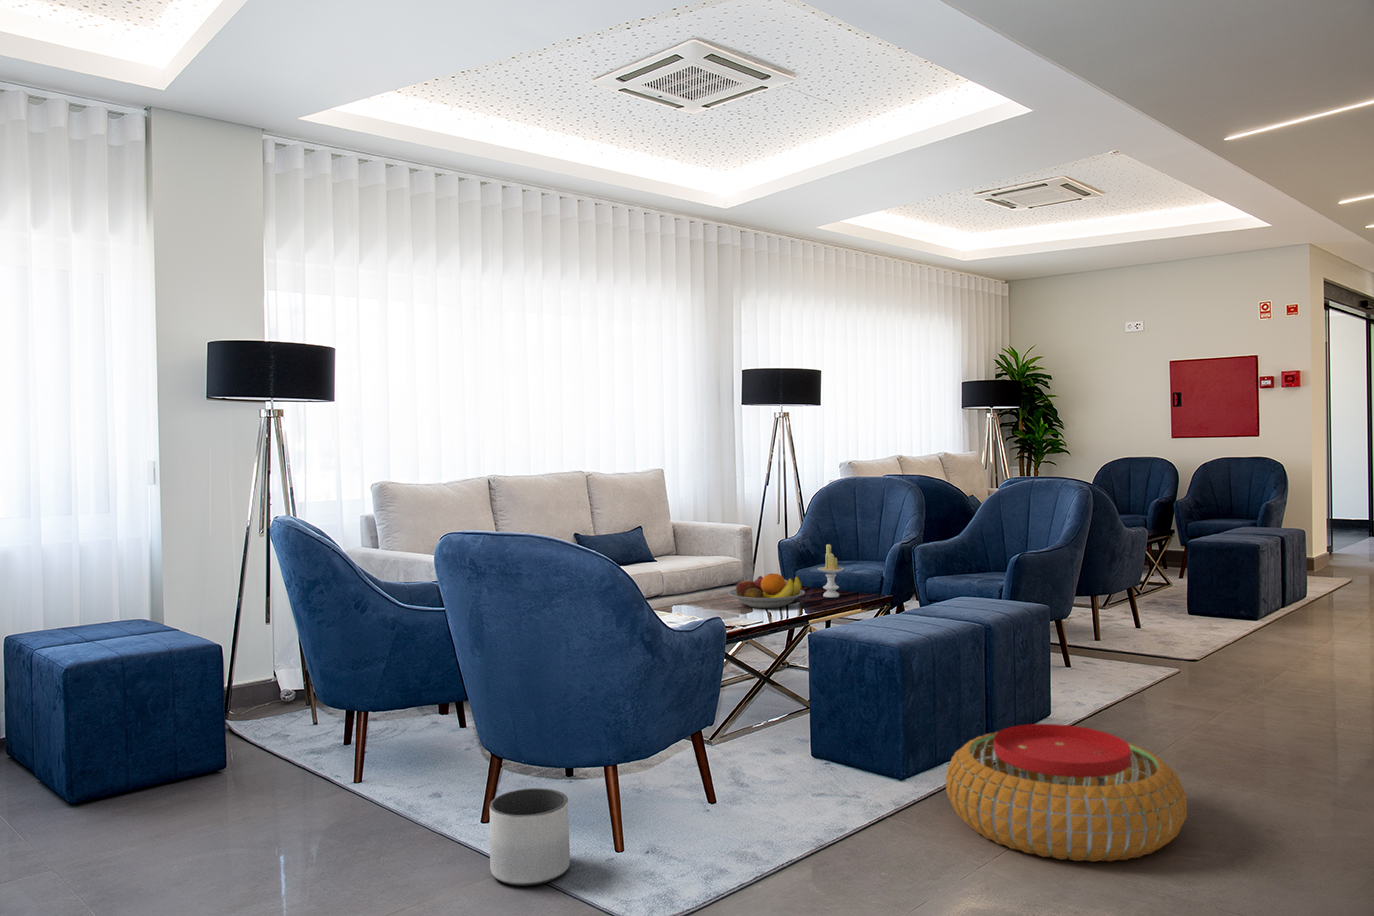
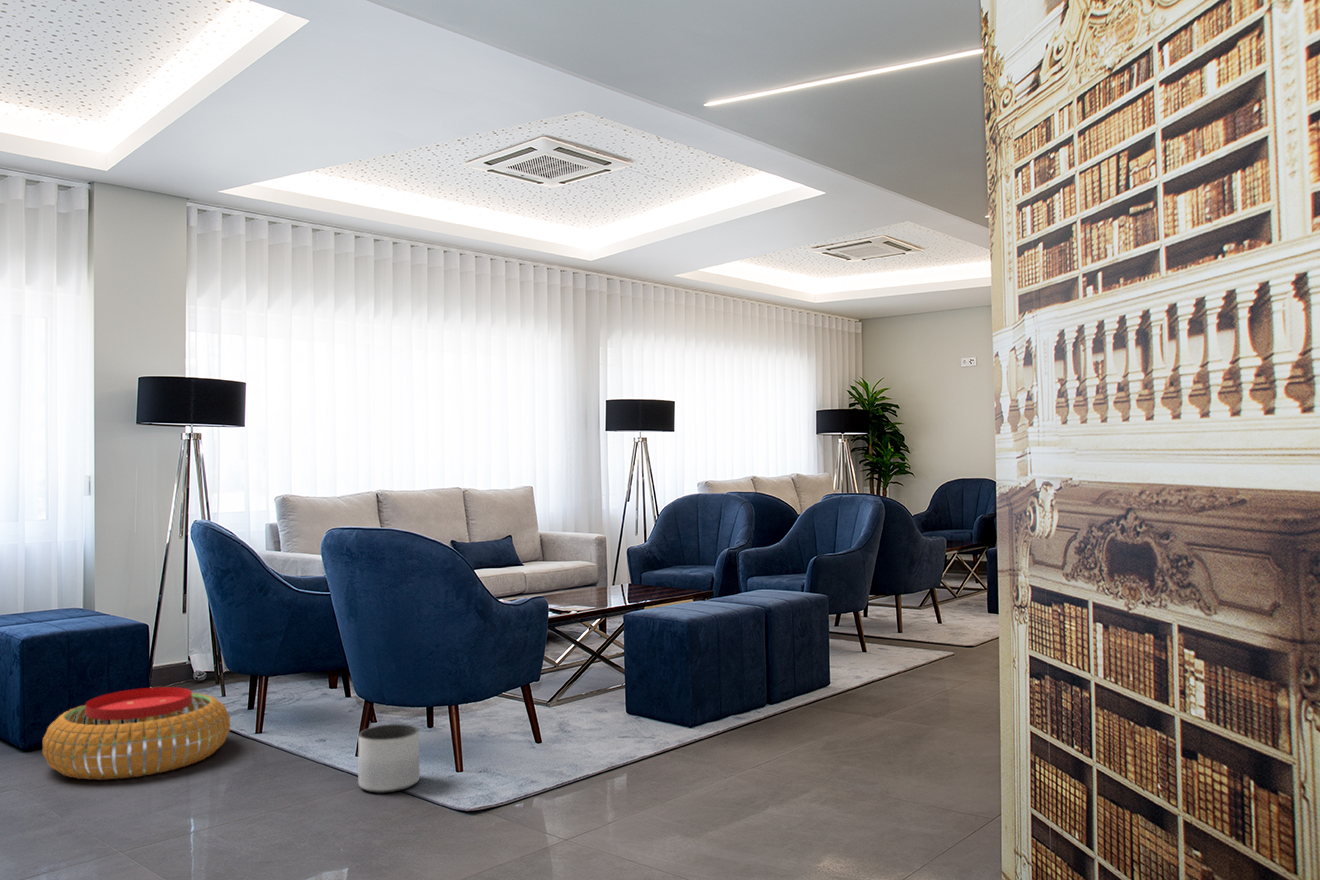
candle: present [818,544,844,597] -> none [650,547,671,591]
fruit bowl: present [729,574,805,608] -> none [573,571,635,599]
pouf: present [946,724,1187,862] -> present [42,687,230,779]

